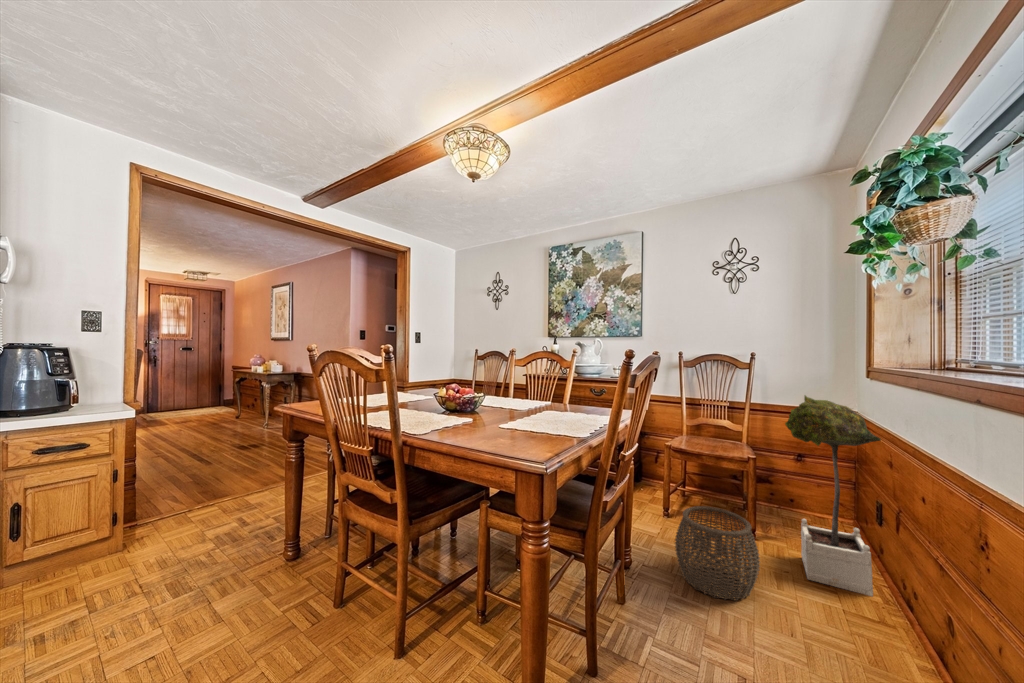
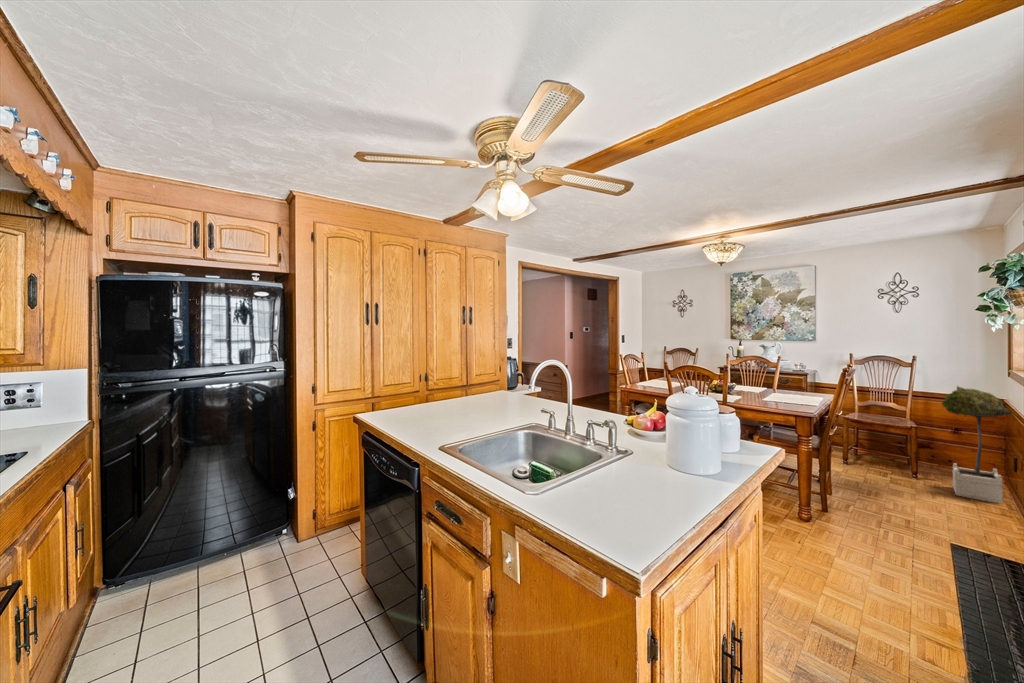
woven basket: present [675,506,760,601] -> none [861,451,922,499]

